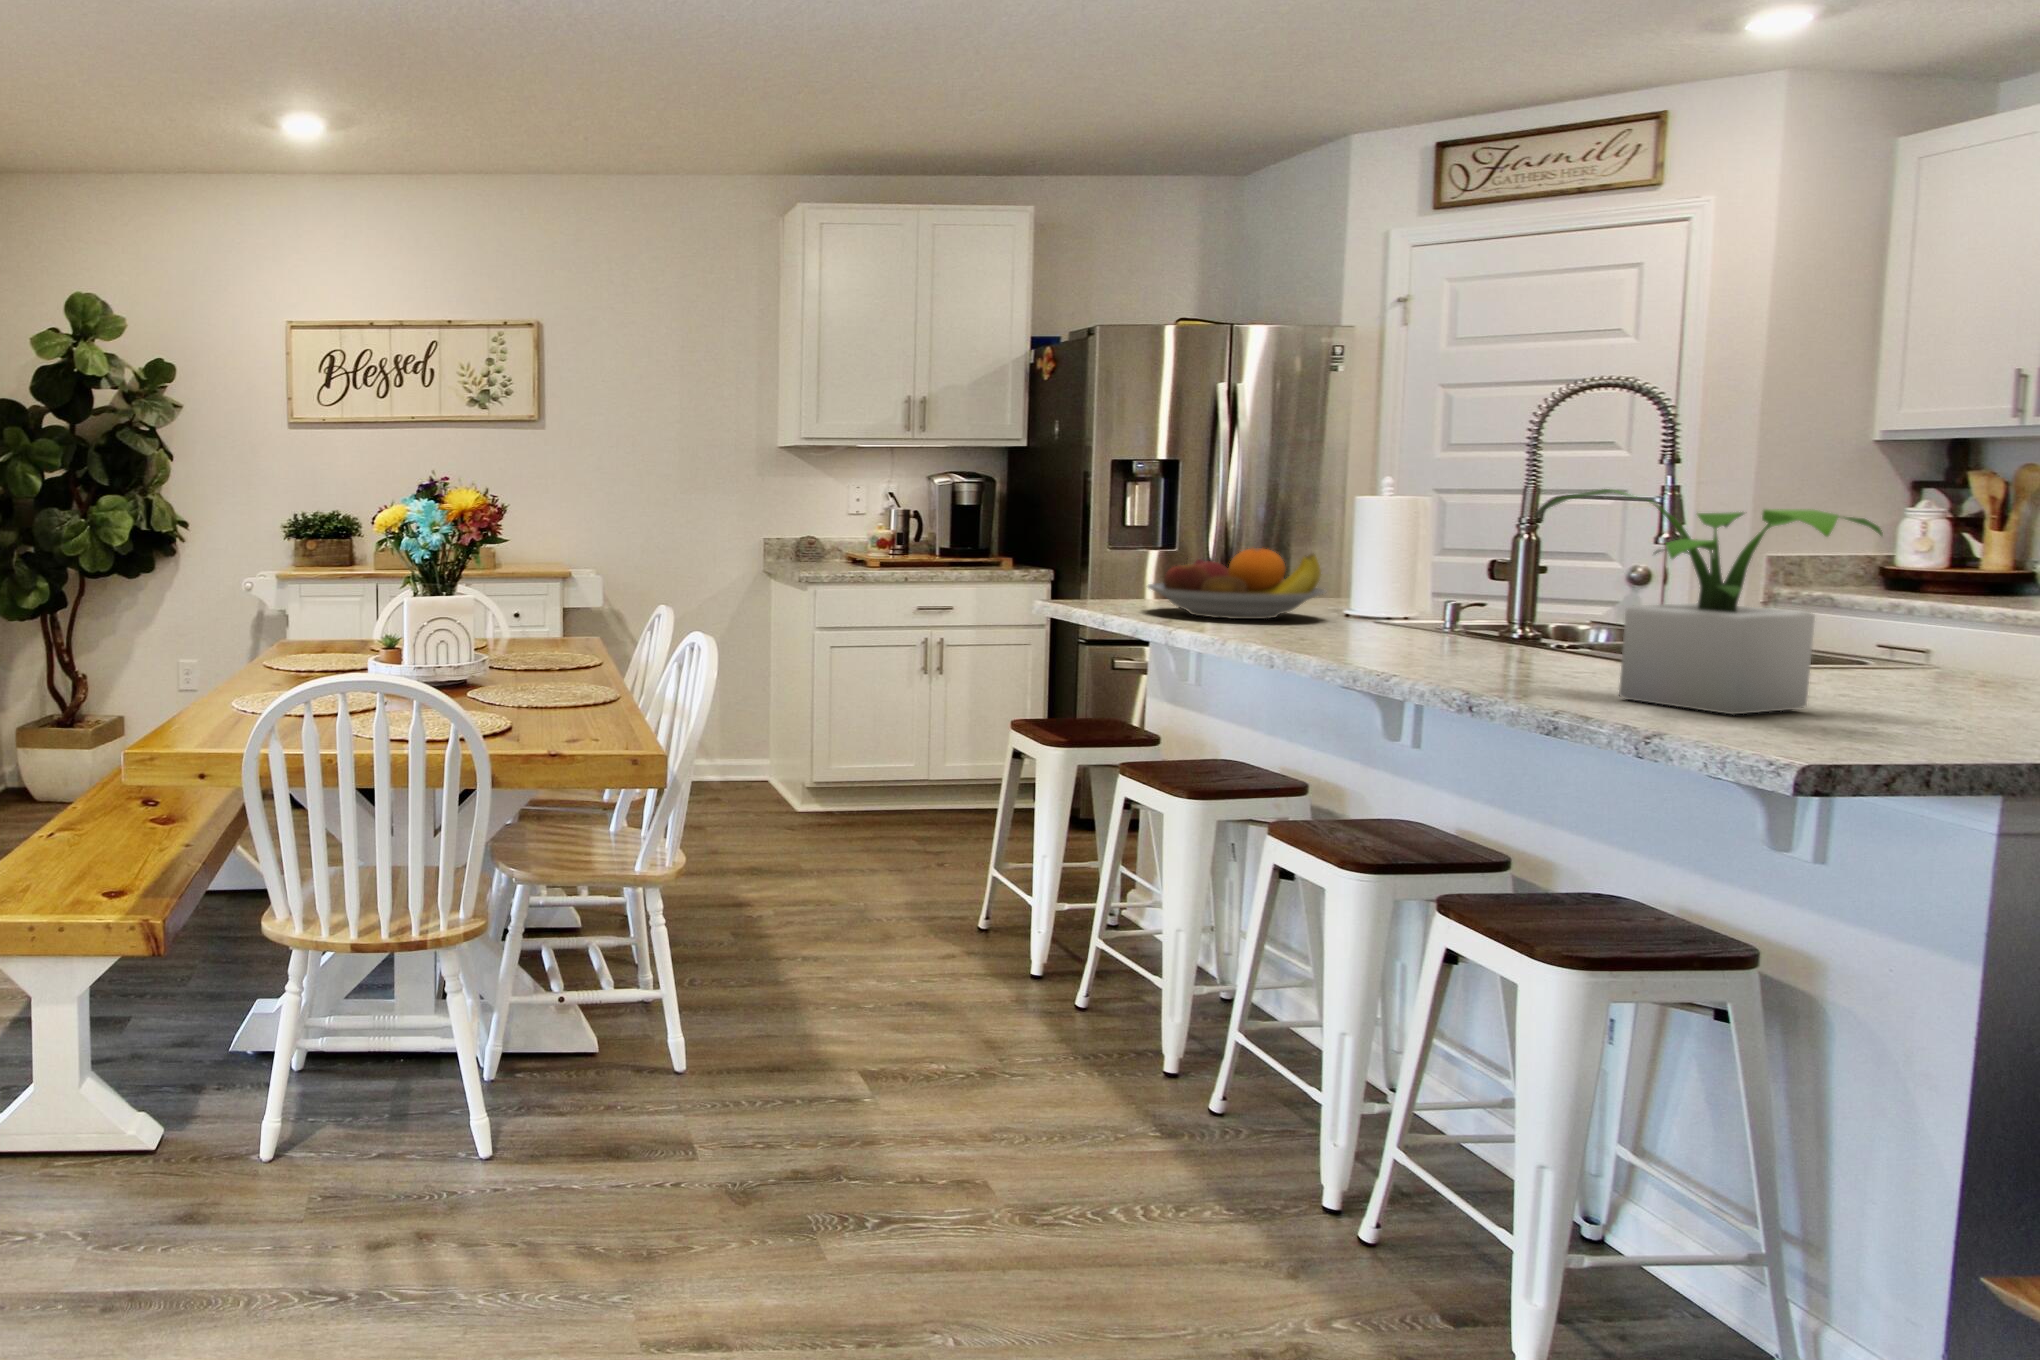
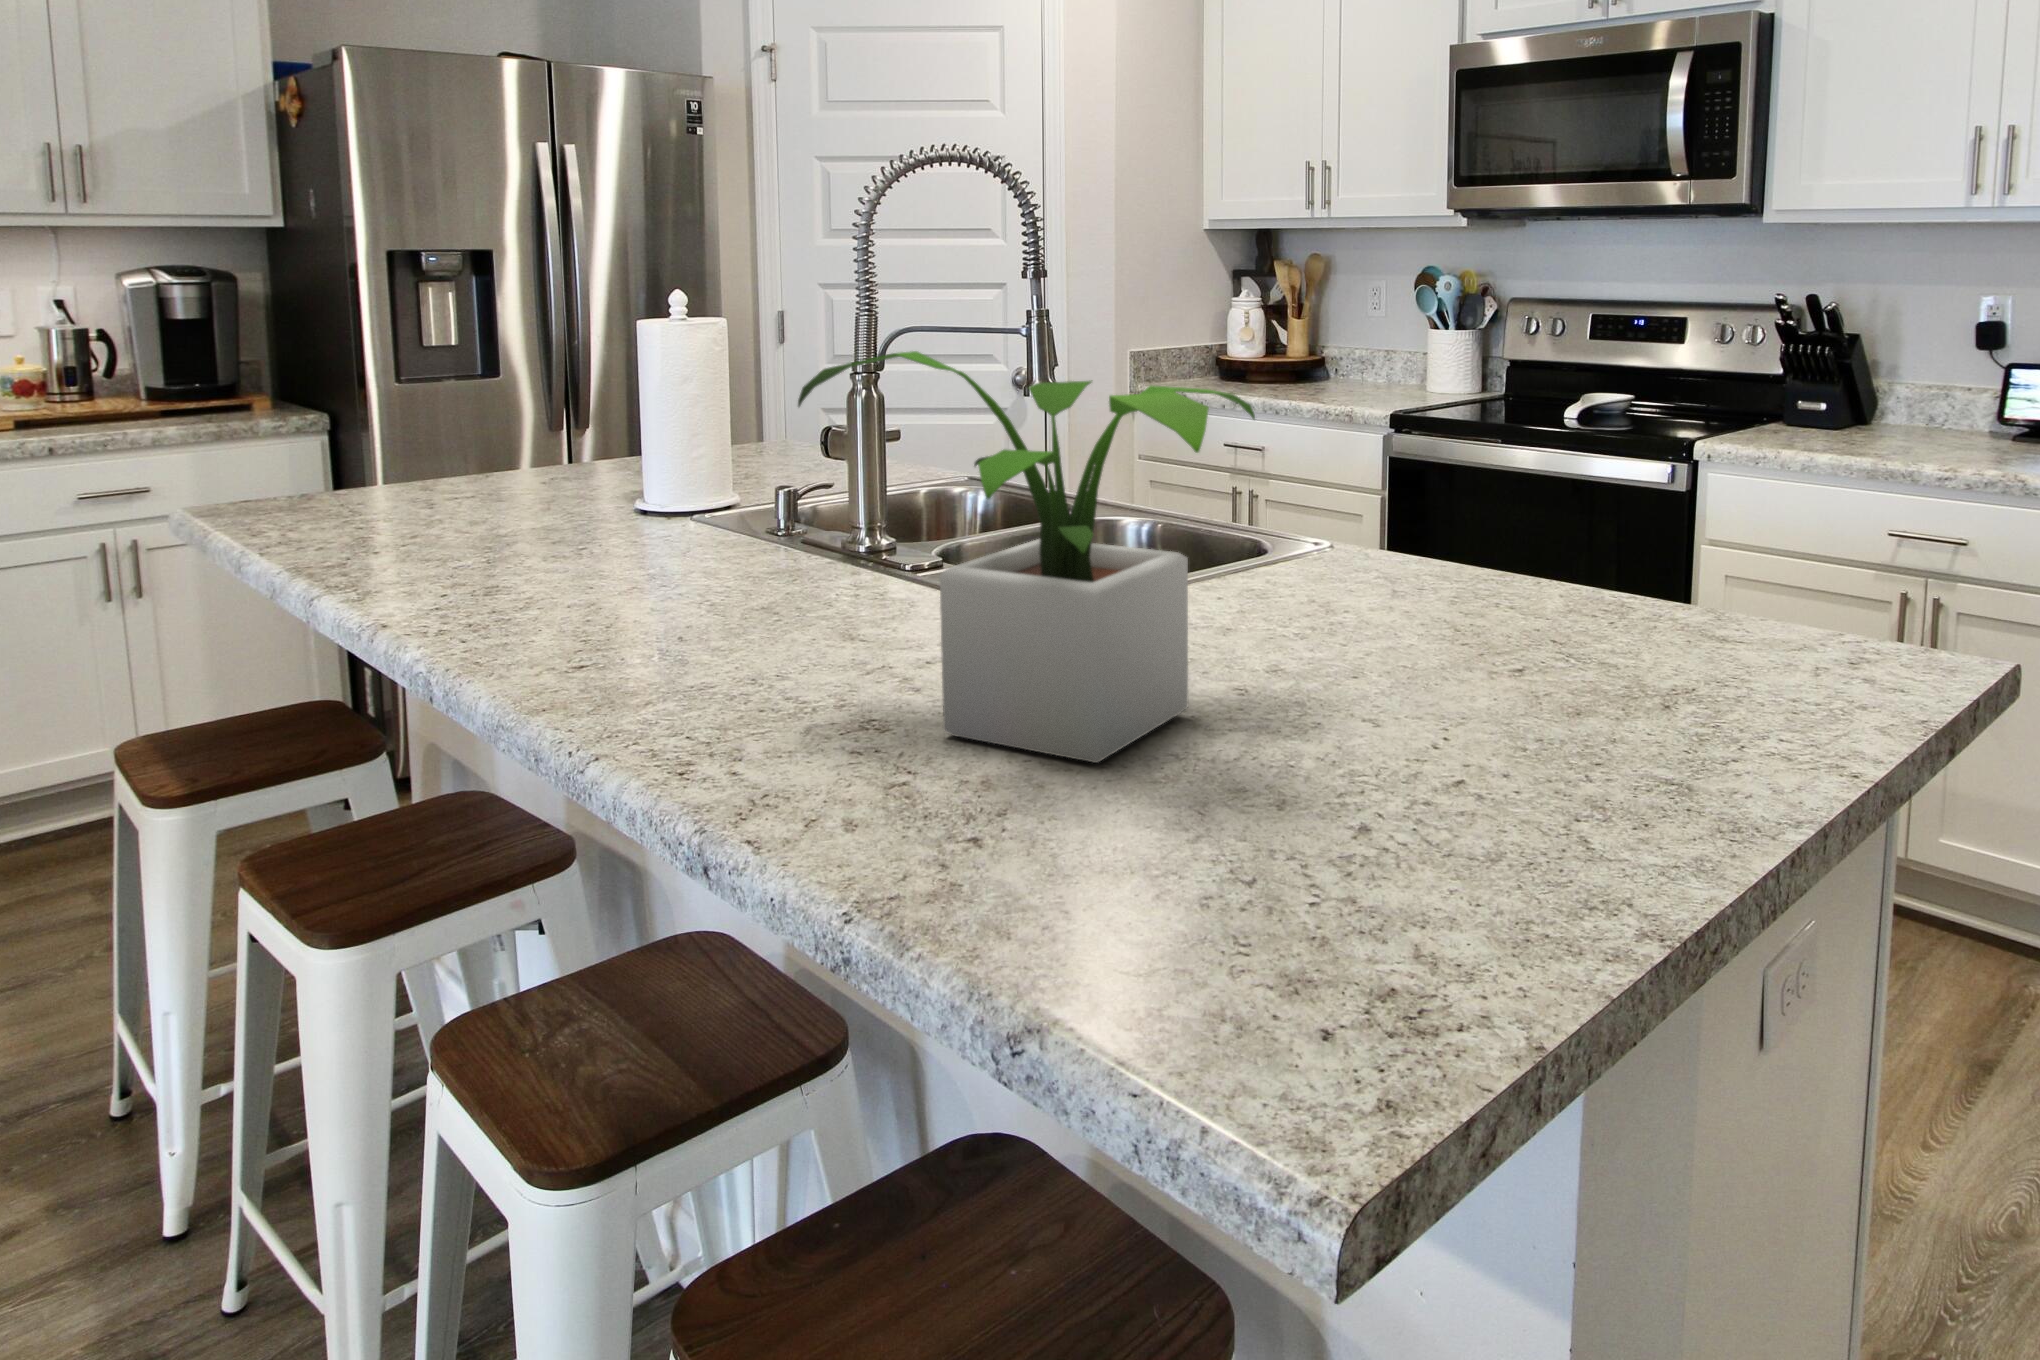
fruit bowl: present [1148,548,1326,619] -> none [320,416,617,542]

